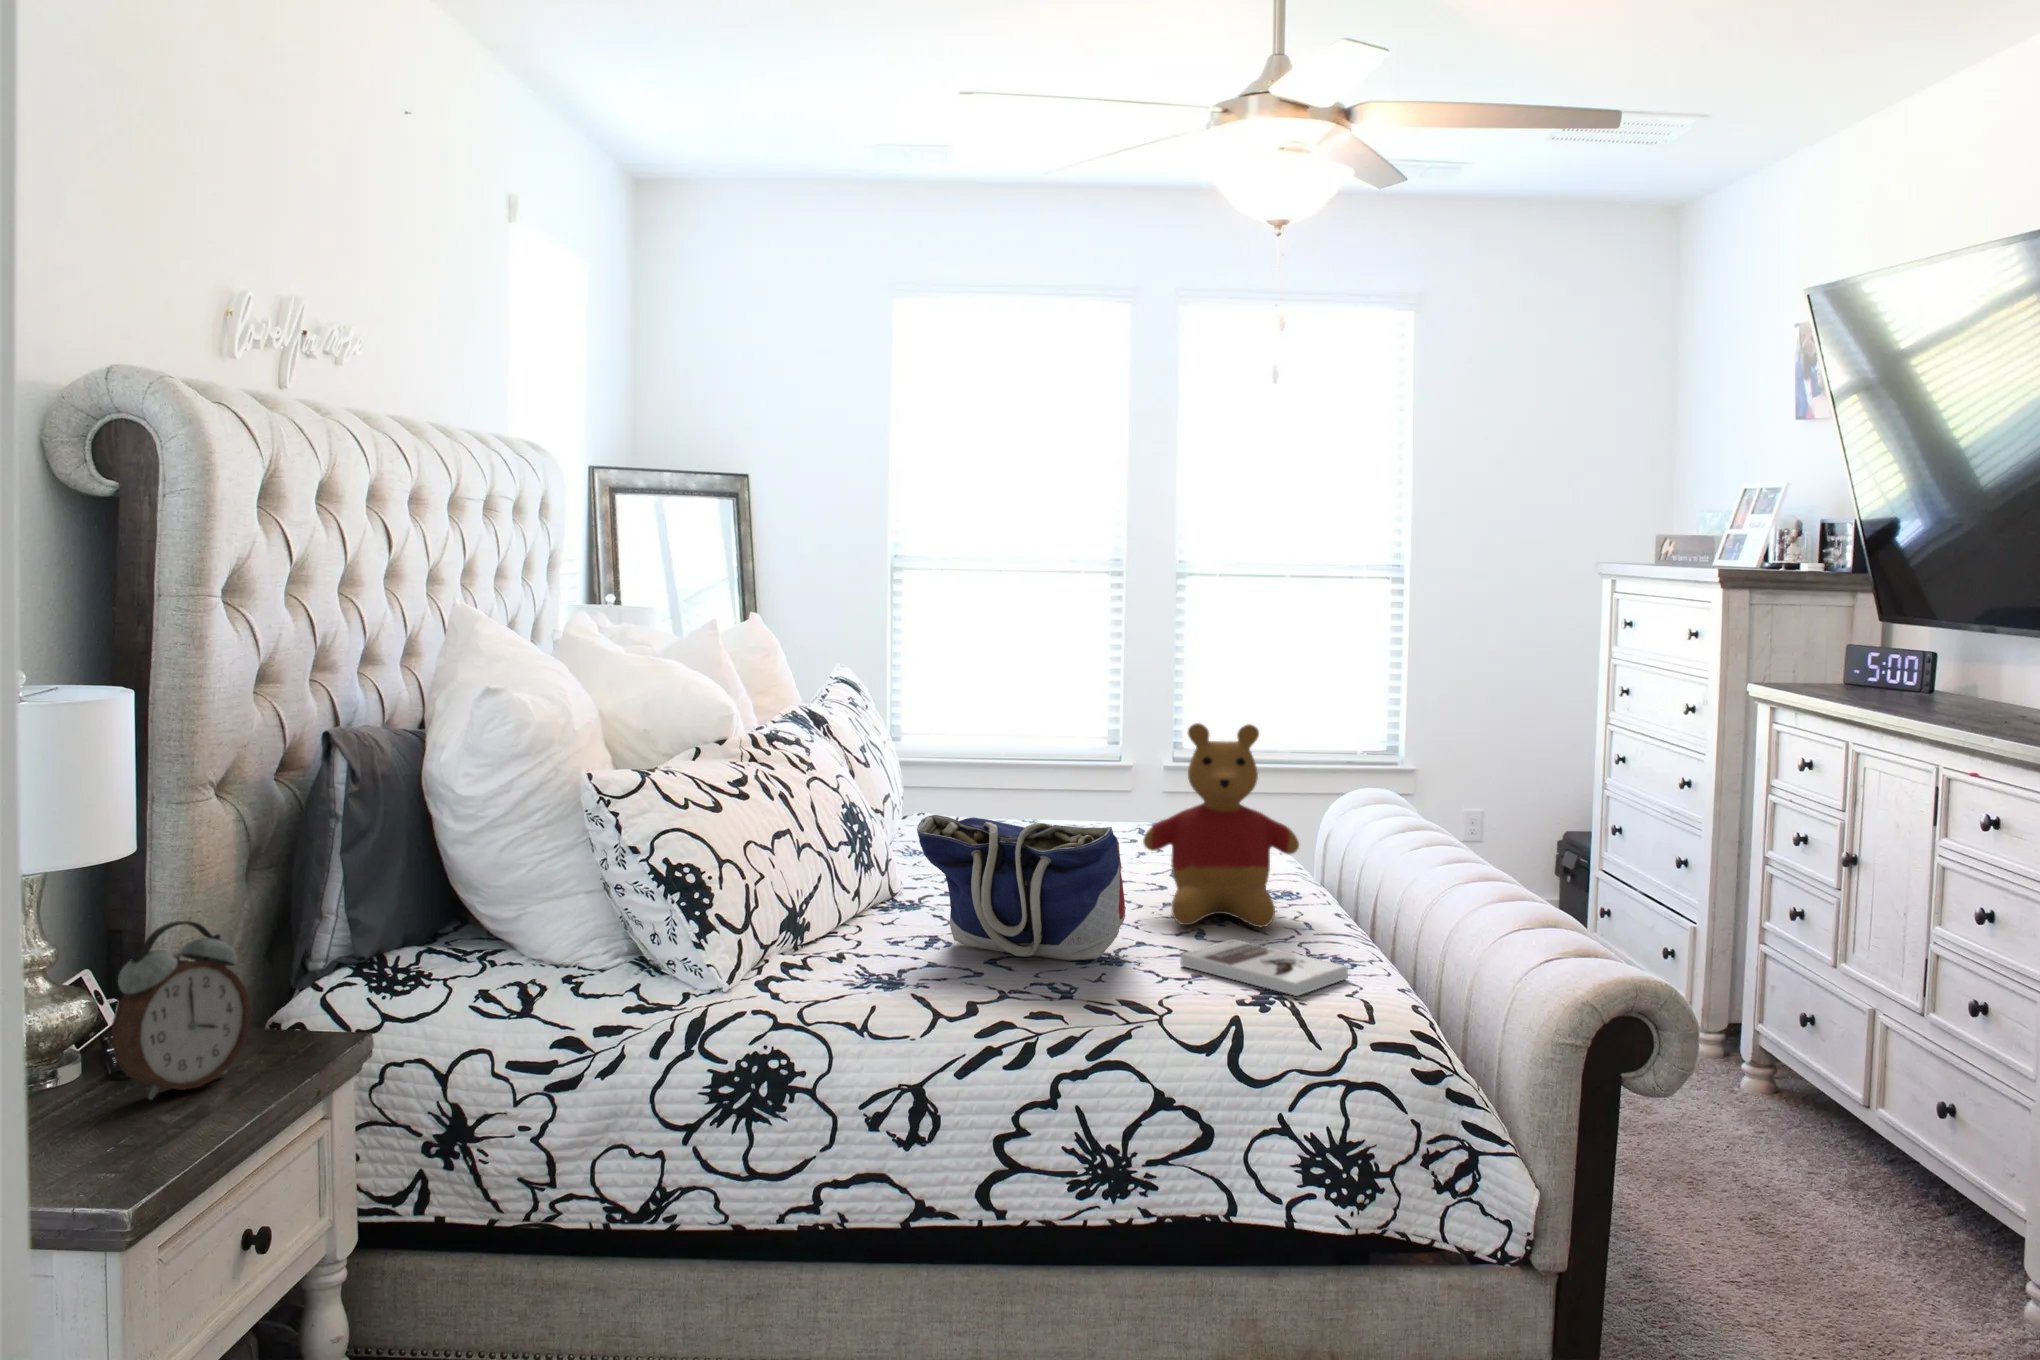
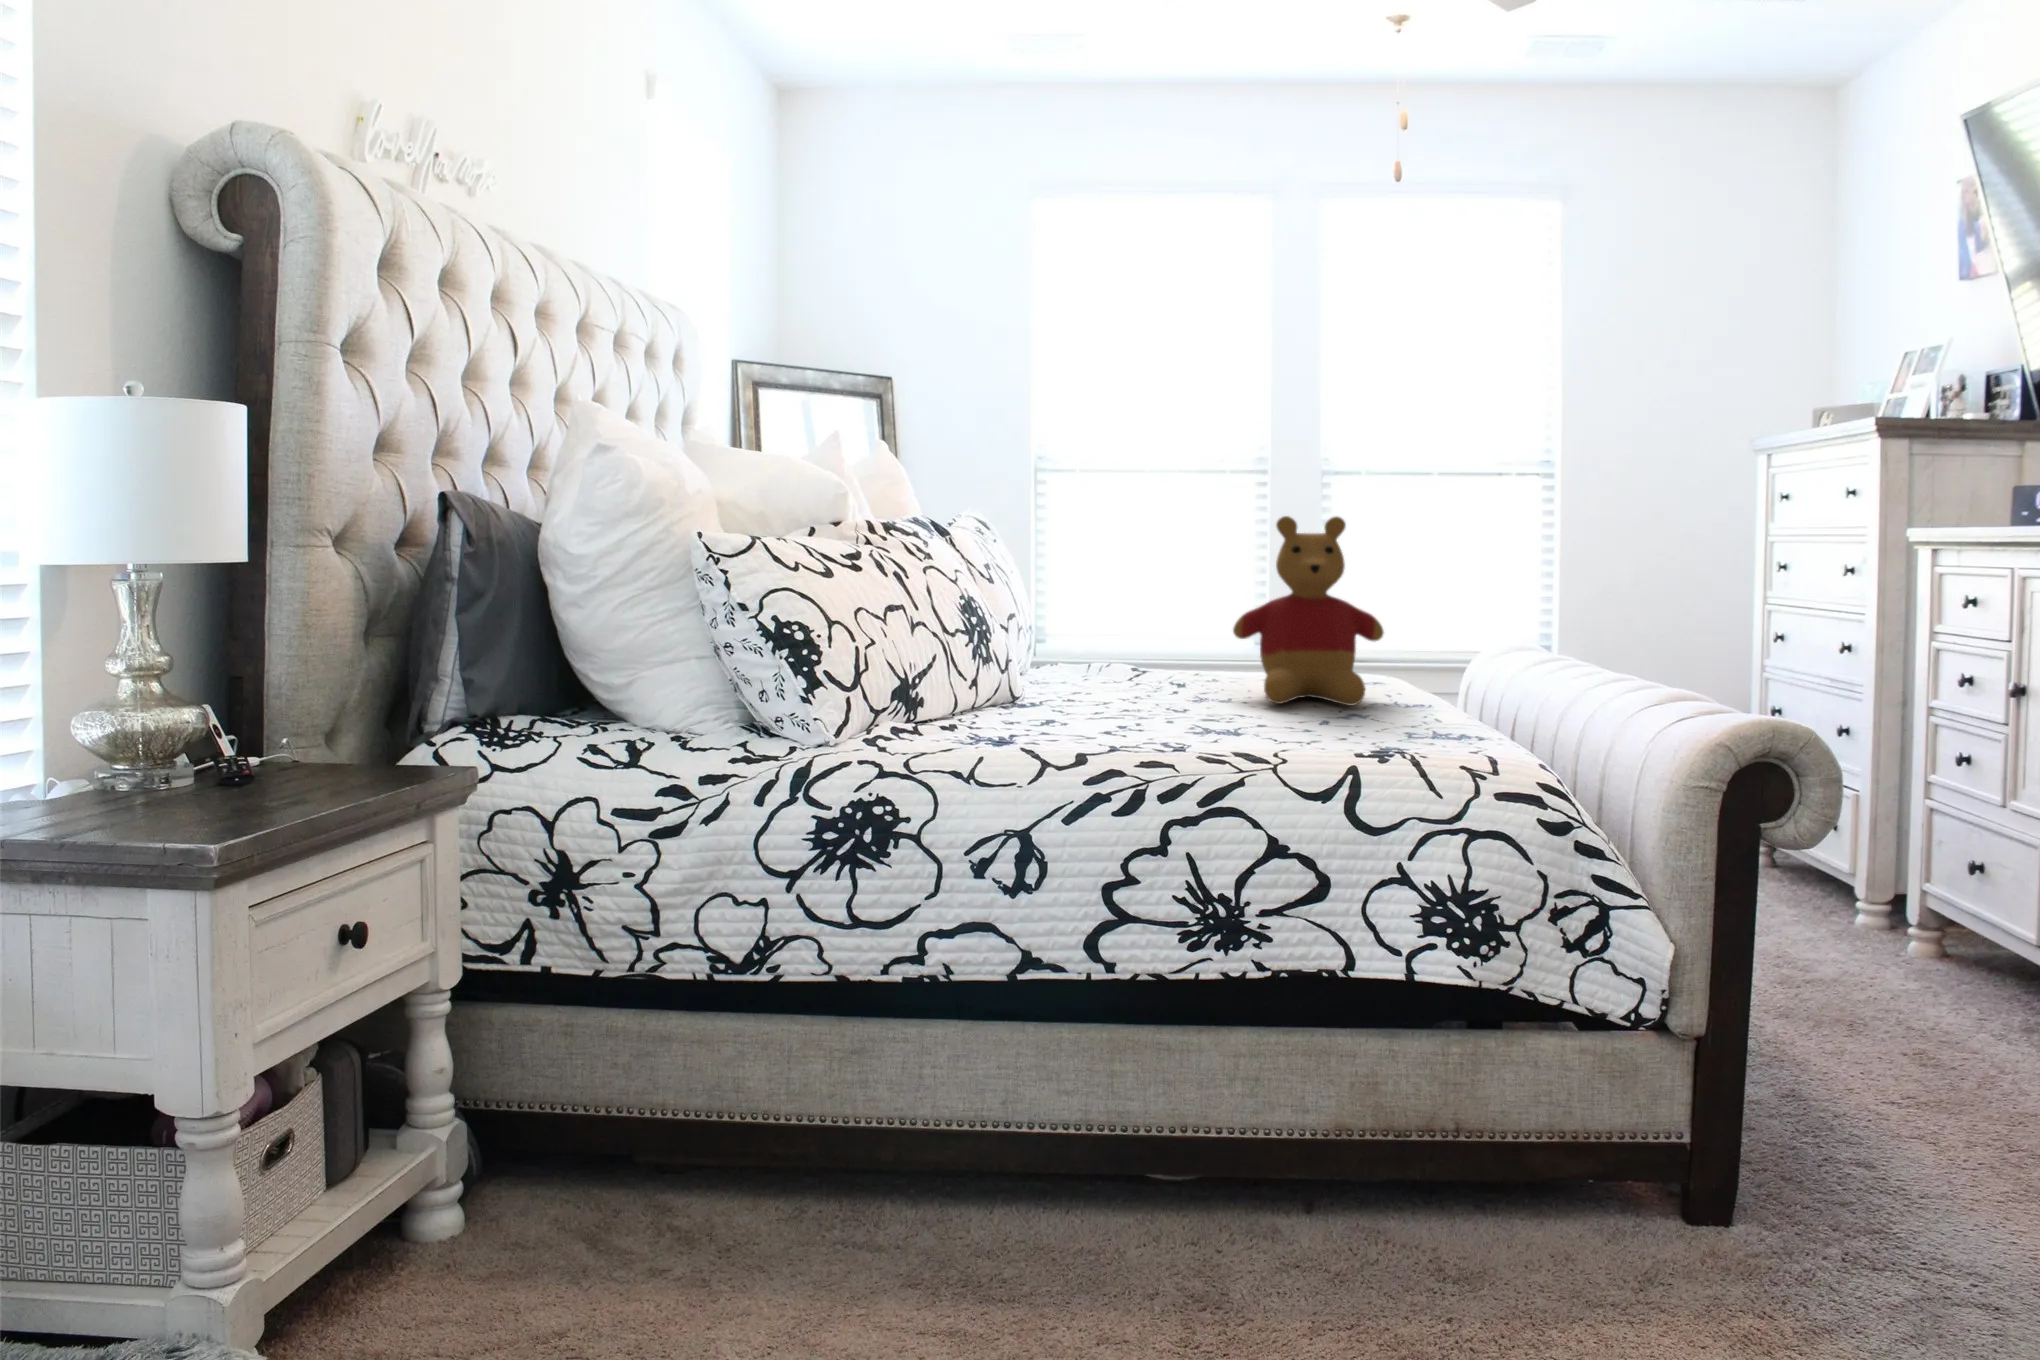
tote bag: present [917,815,1126,961] -> none [1019,589,1225,727]
alarm clock: present [111,921,251,1100] -> none [153,635,322,822]
book: present [1180,939,1348,996] -> none [1281,710,1454,753]

